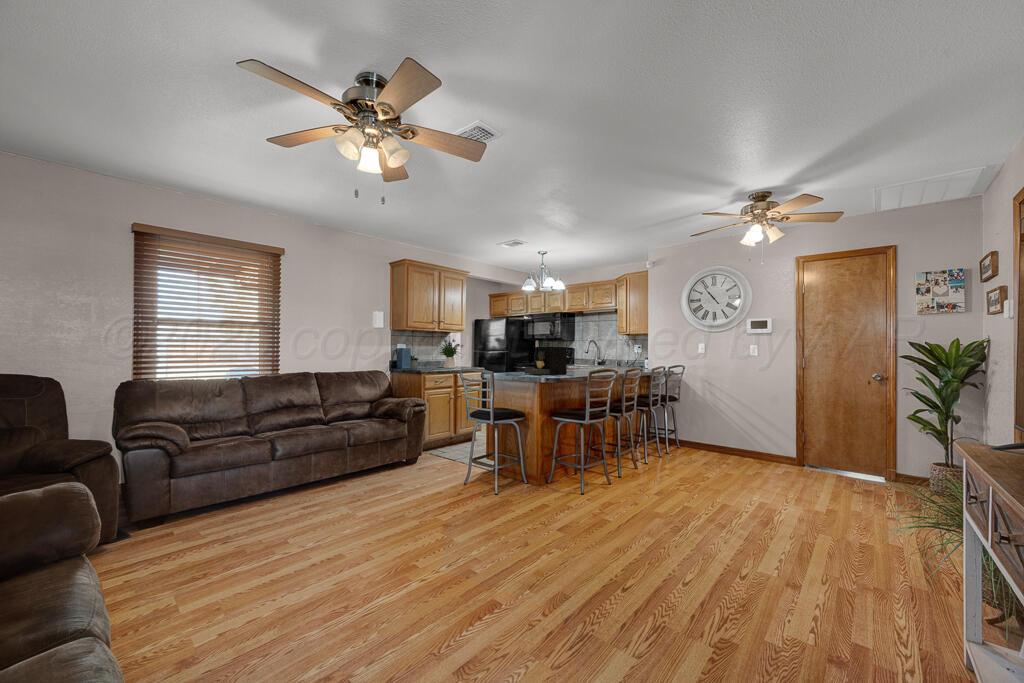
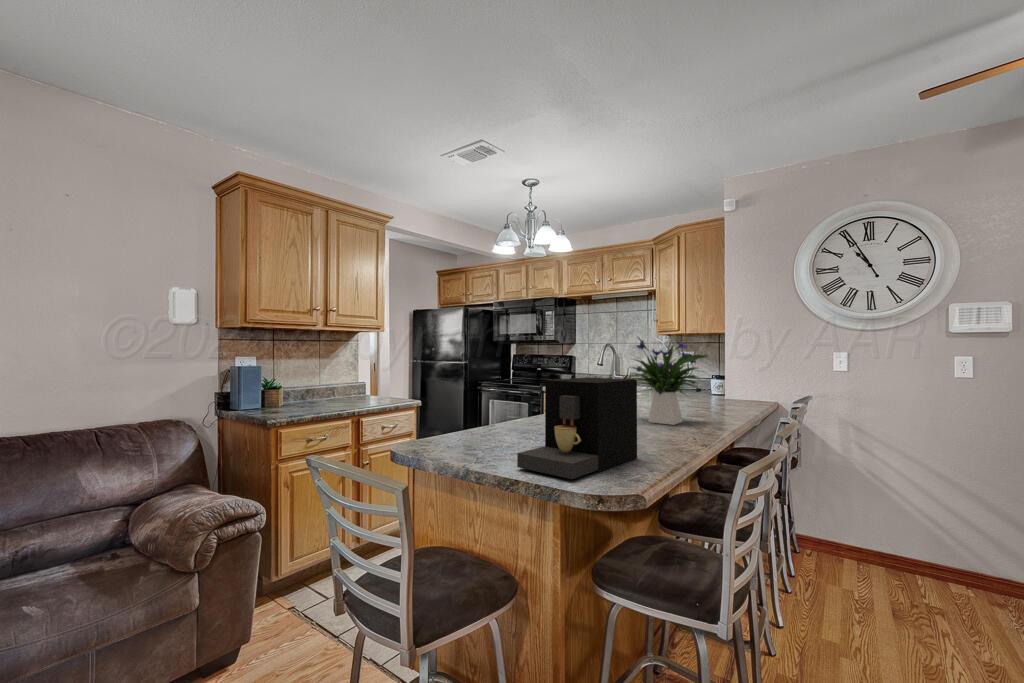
flower arrangement: present [440,339,463,368] -> present [630,337,707,425]

